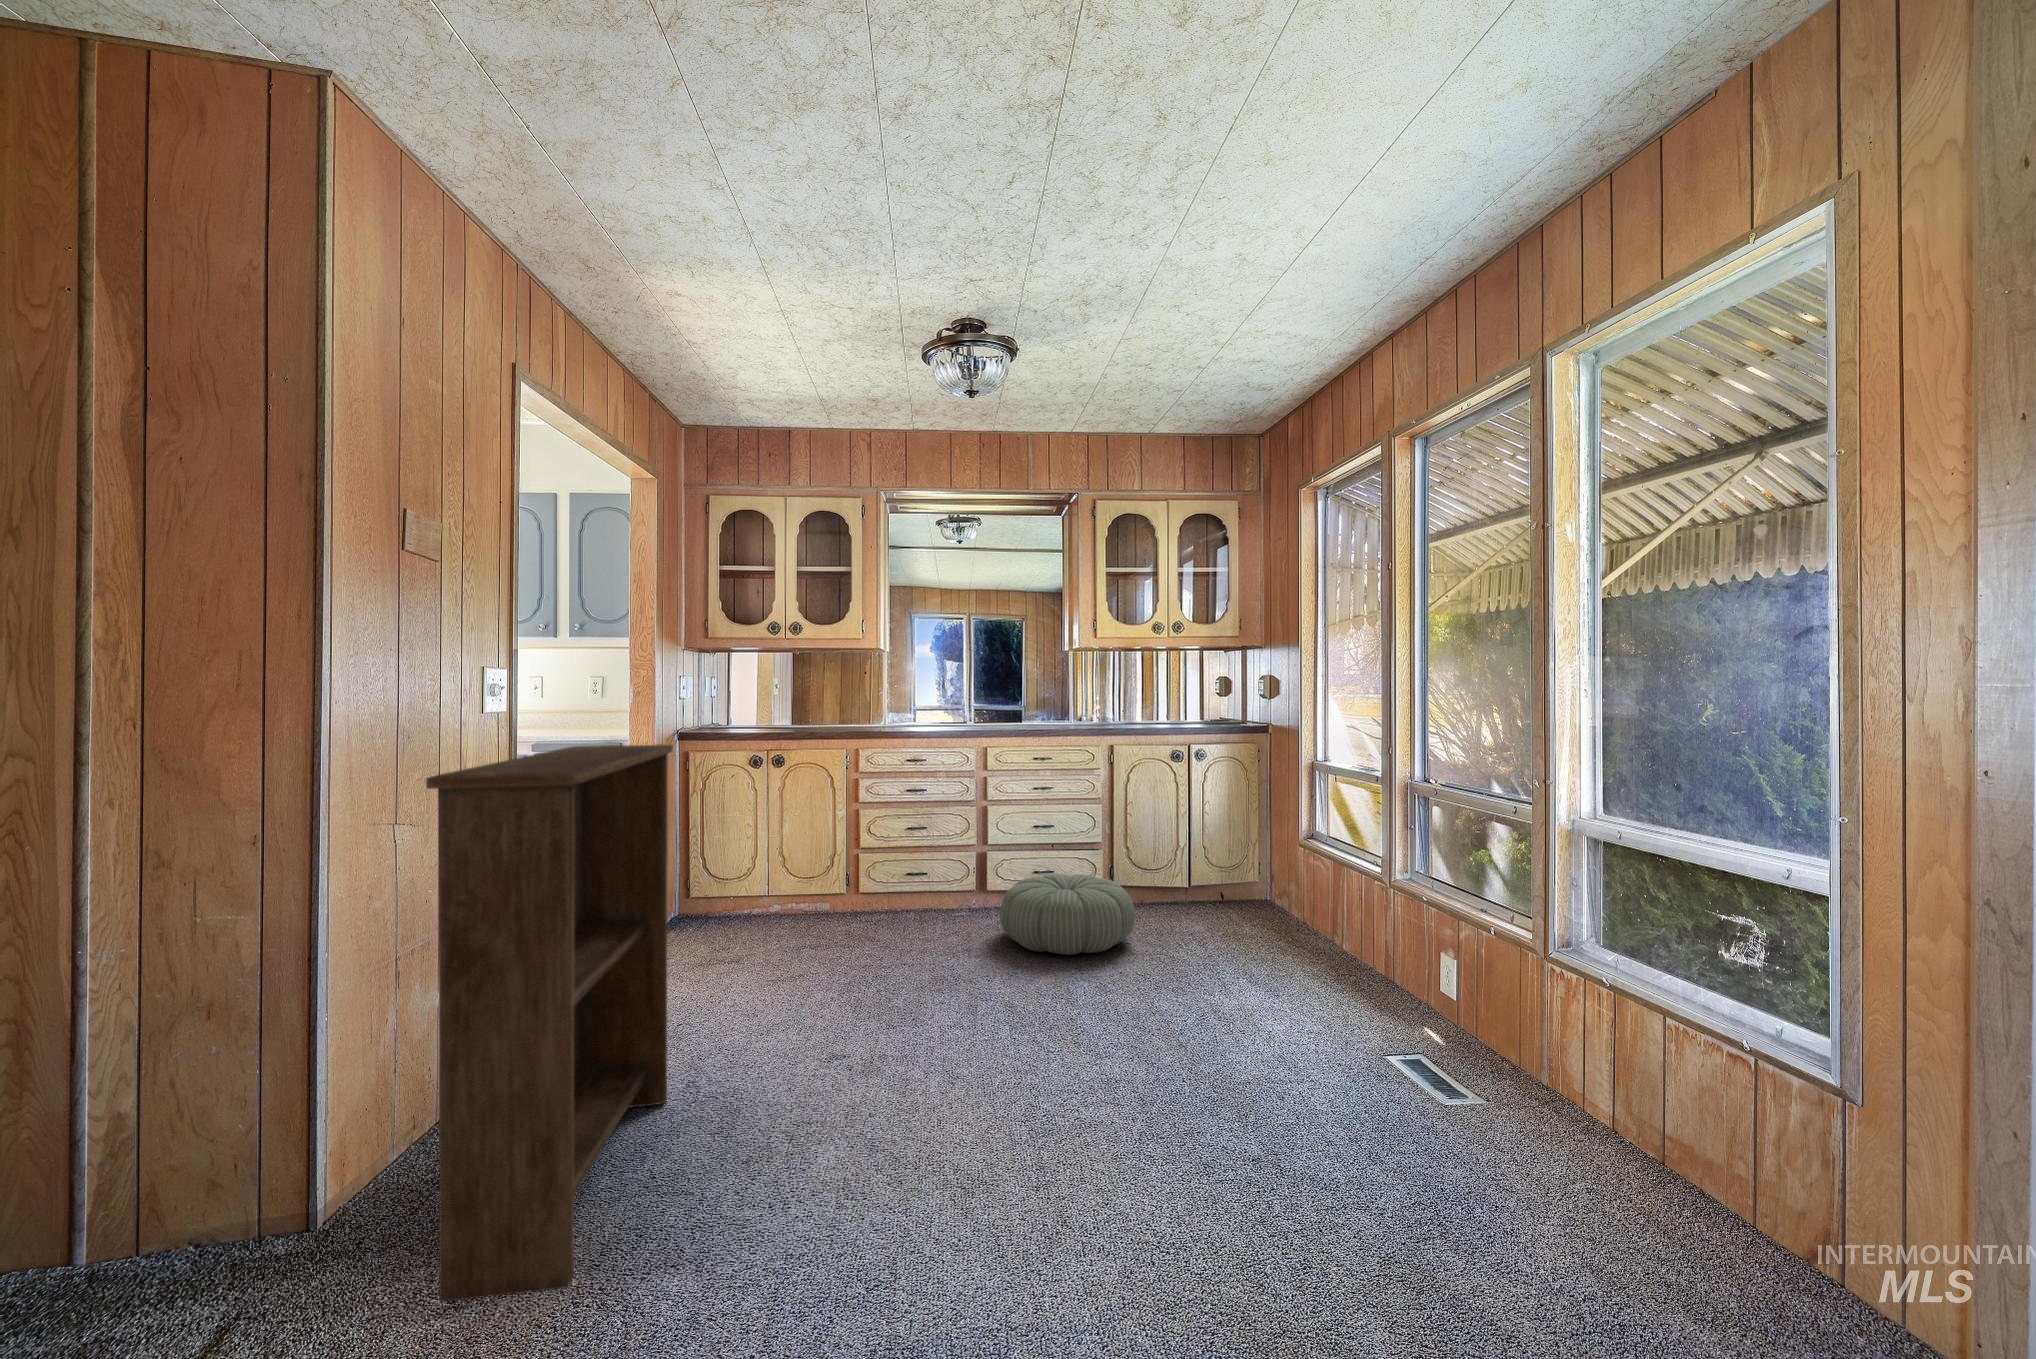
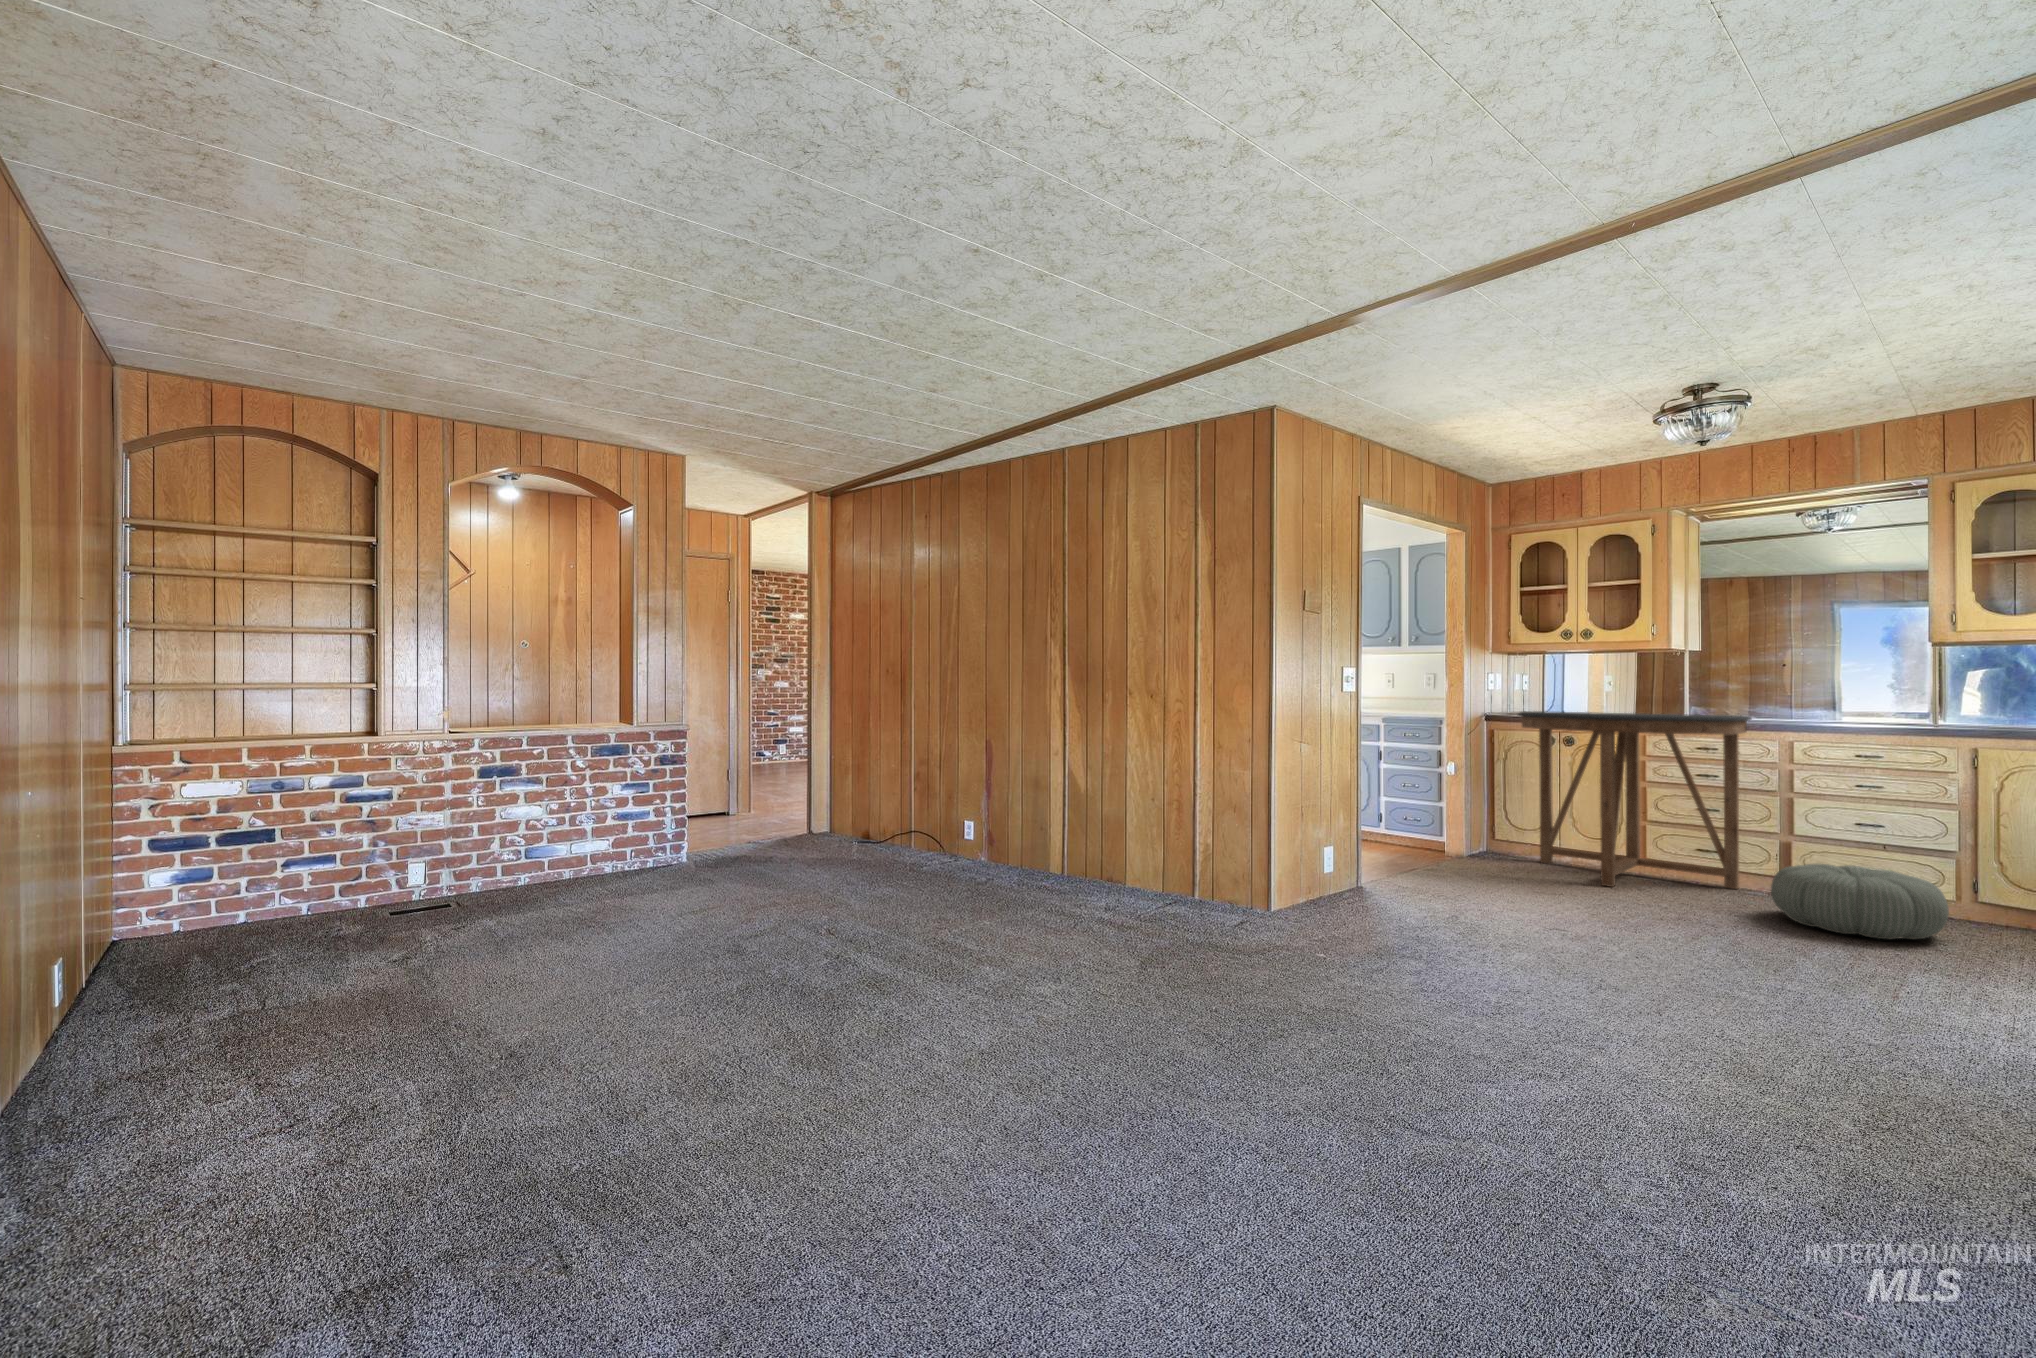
console table: none [726,723,958,942] -> present [1518,711,1751,889]
bookshelf: present [426,745,673,1302] -> none [1309,709,1438,949]

